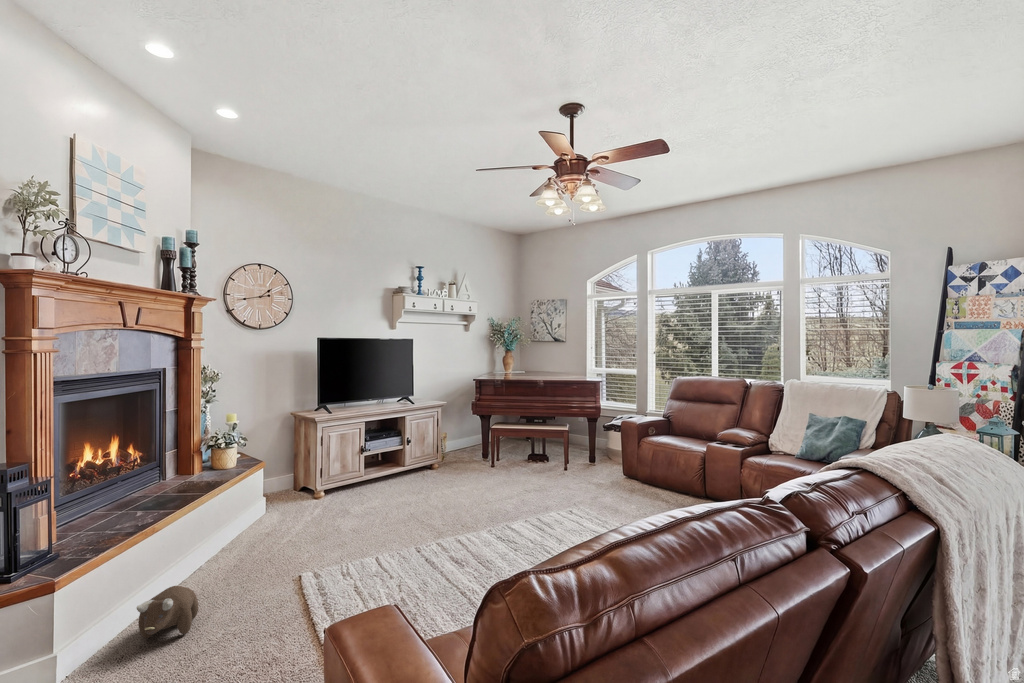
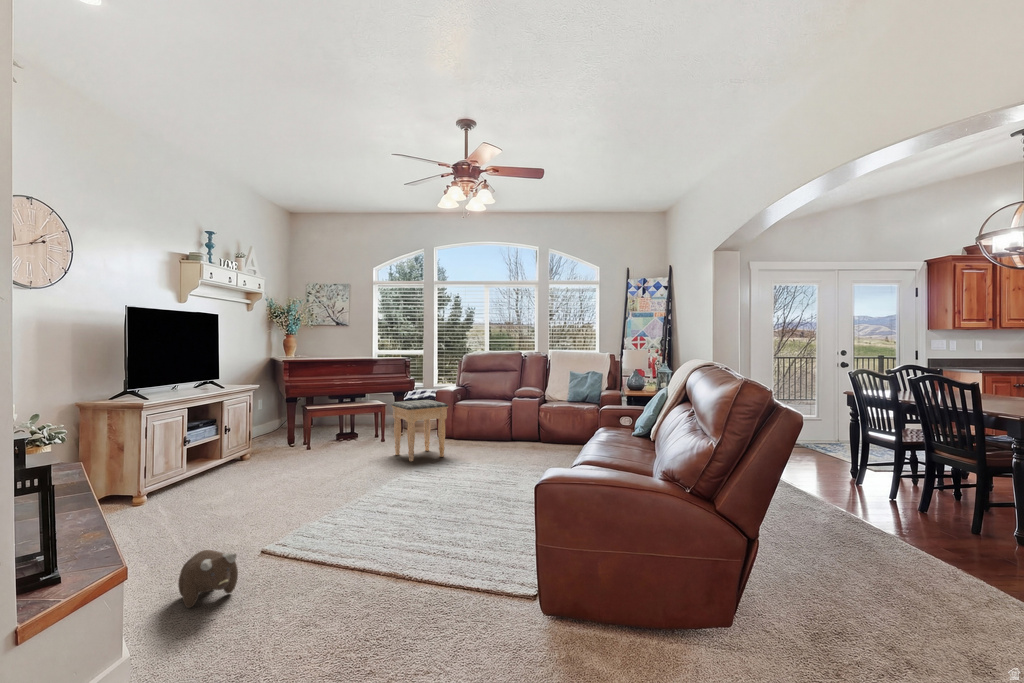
footstool: none [546,433,598,505] -> present [391,400,448,461]

